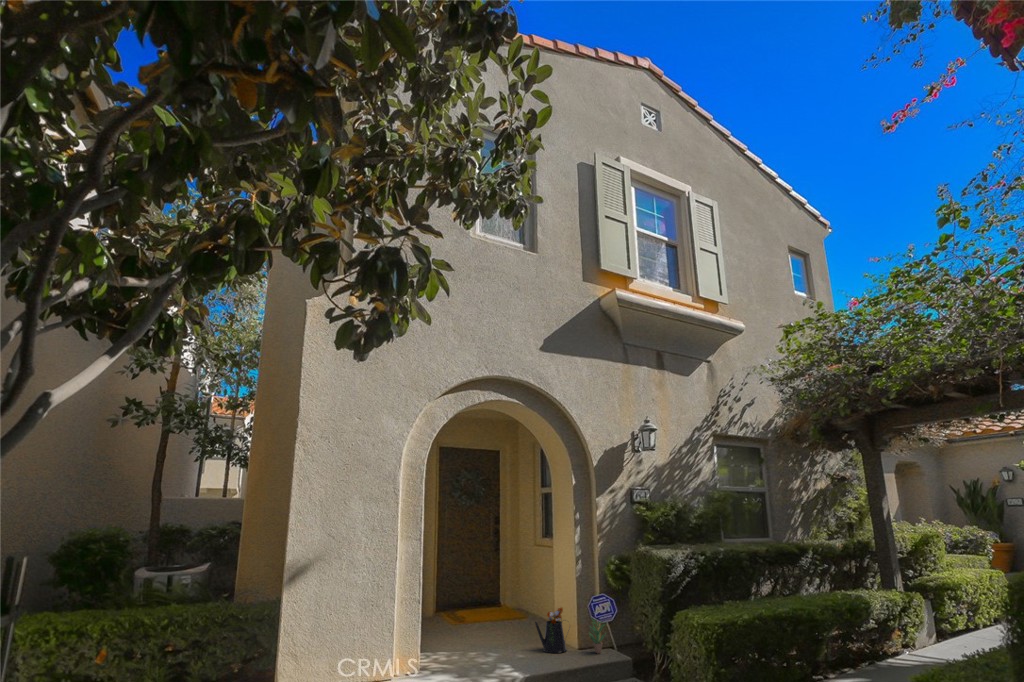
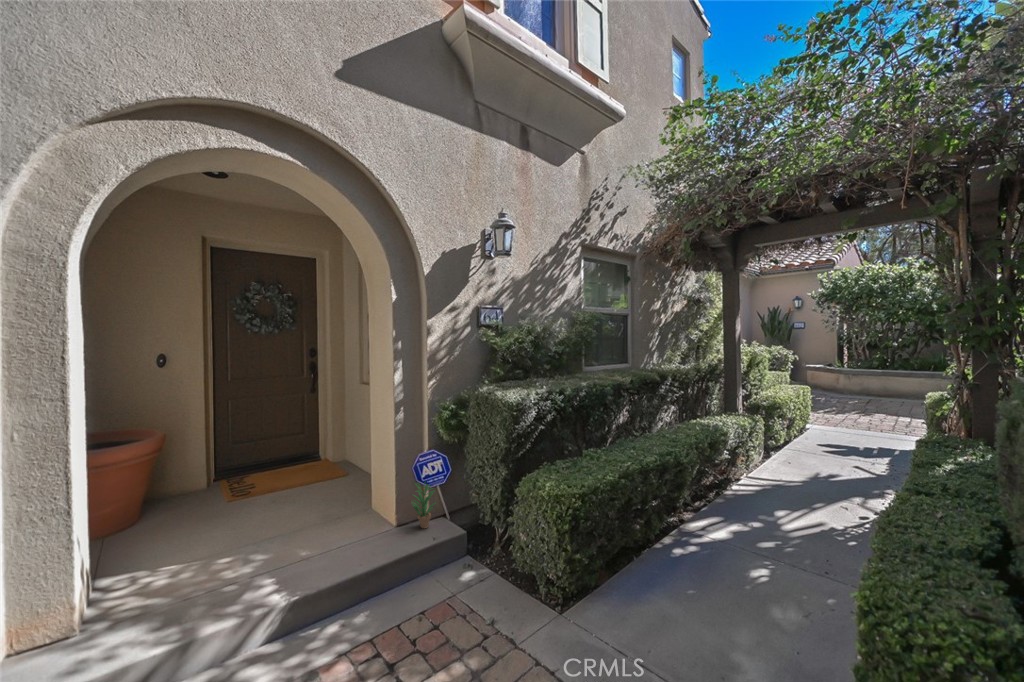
watering can: present [535,608,567,653] -> none [333,469,386,535]

